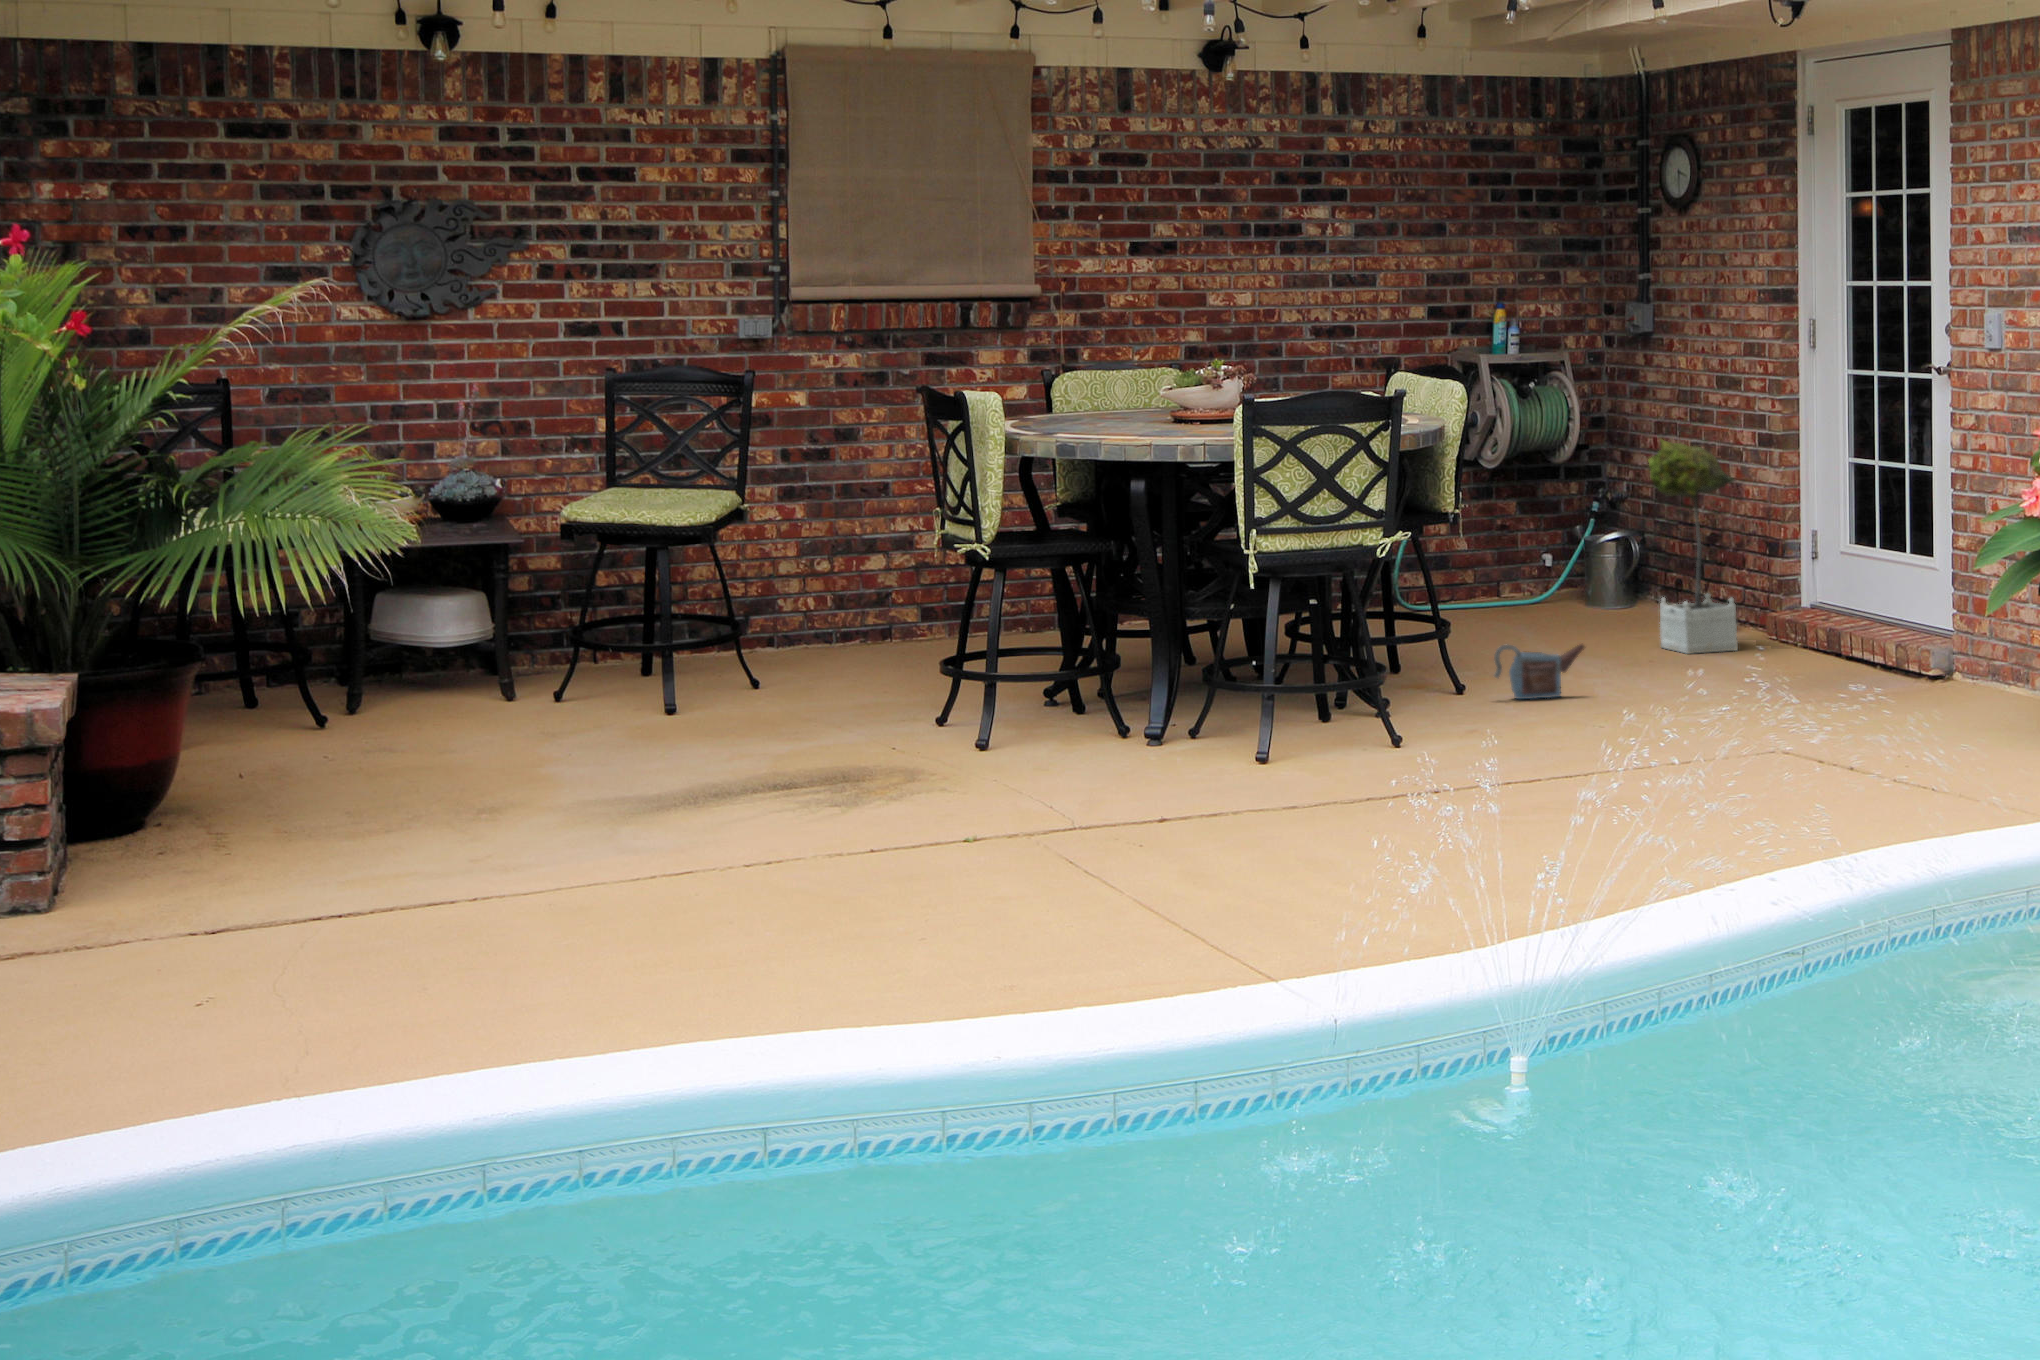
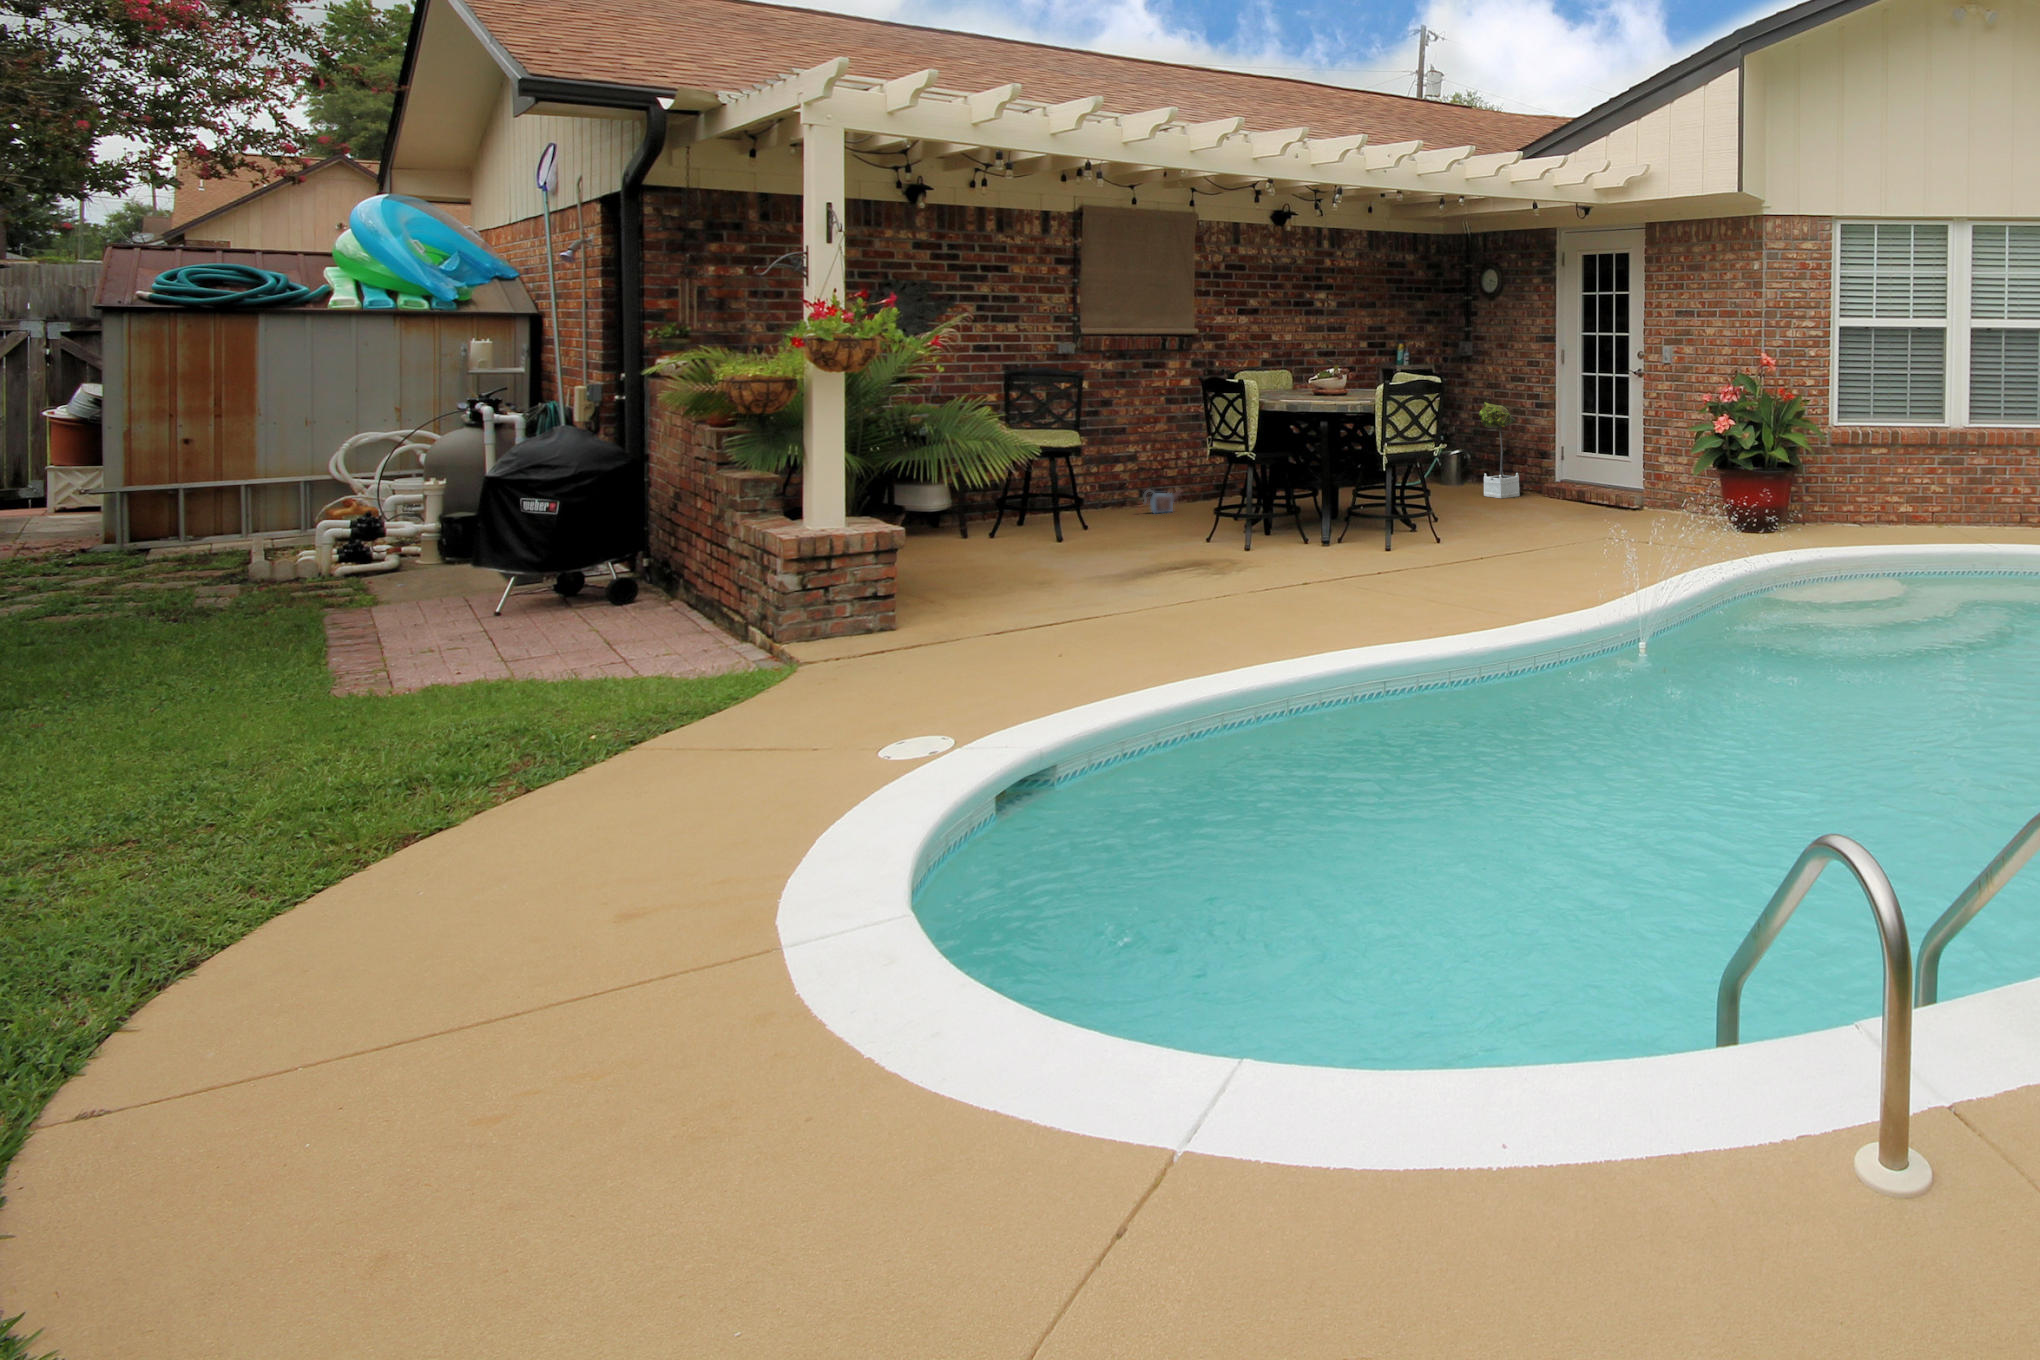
watering can: present [1494,644,1584,699] -> present [1145,490,1182,513]

